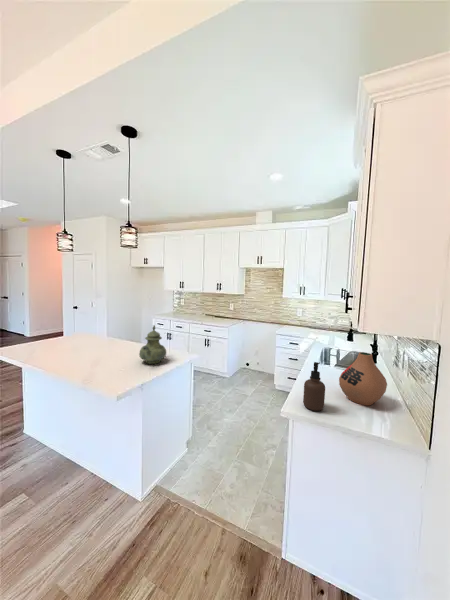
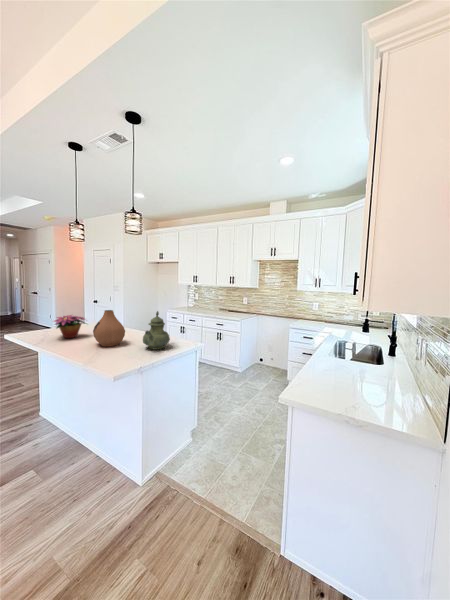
flower arrangement: none [39,328,81,353] -> present [54,315,85,338]
vase: present [339,352,387,405] -> present [93,310,125,346]
soap dispenser: present [303,362,325,411] -> none [304,346,328,398]

